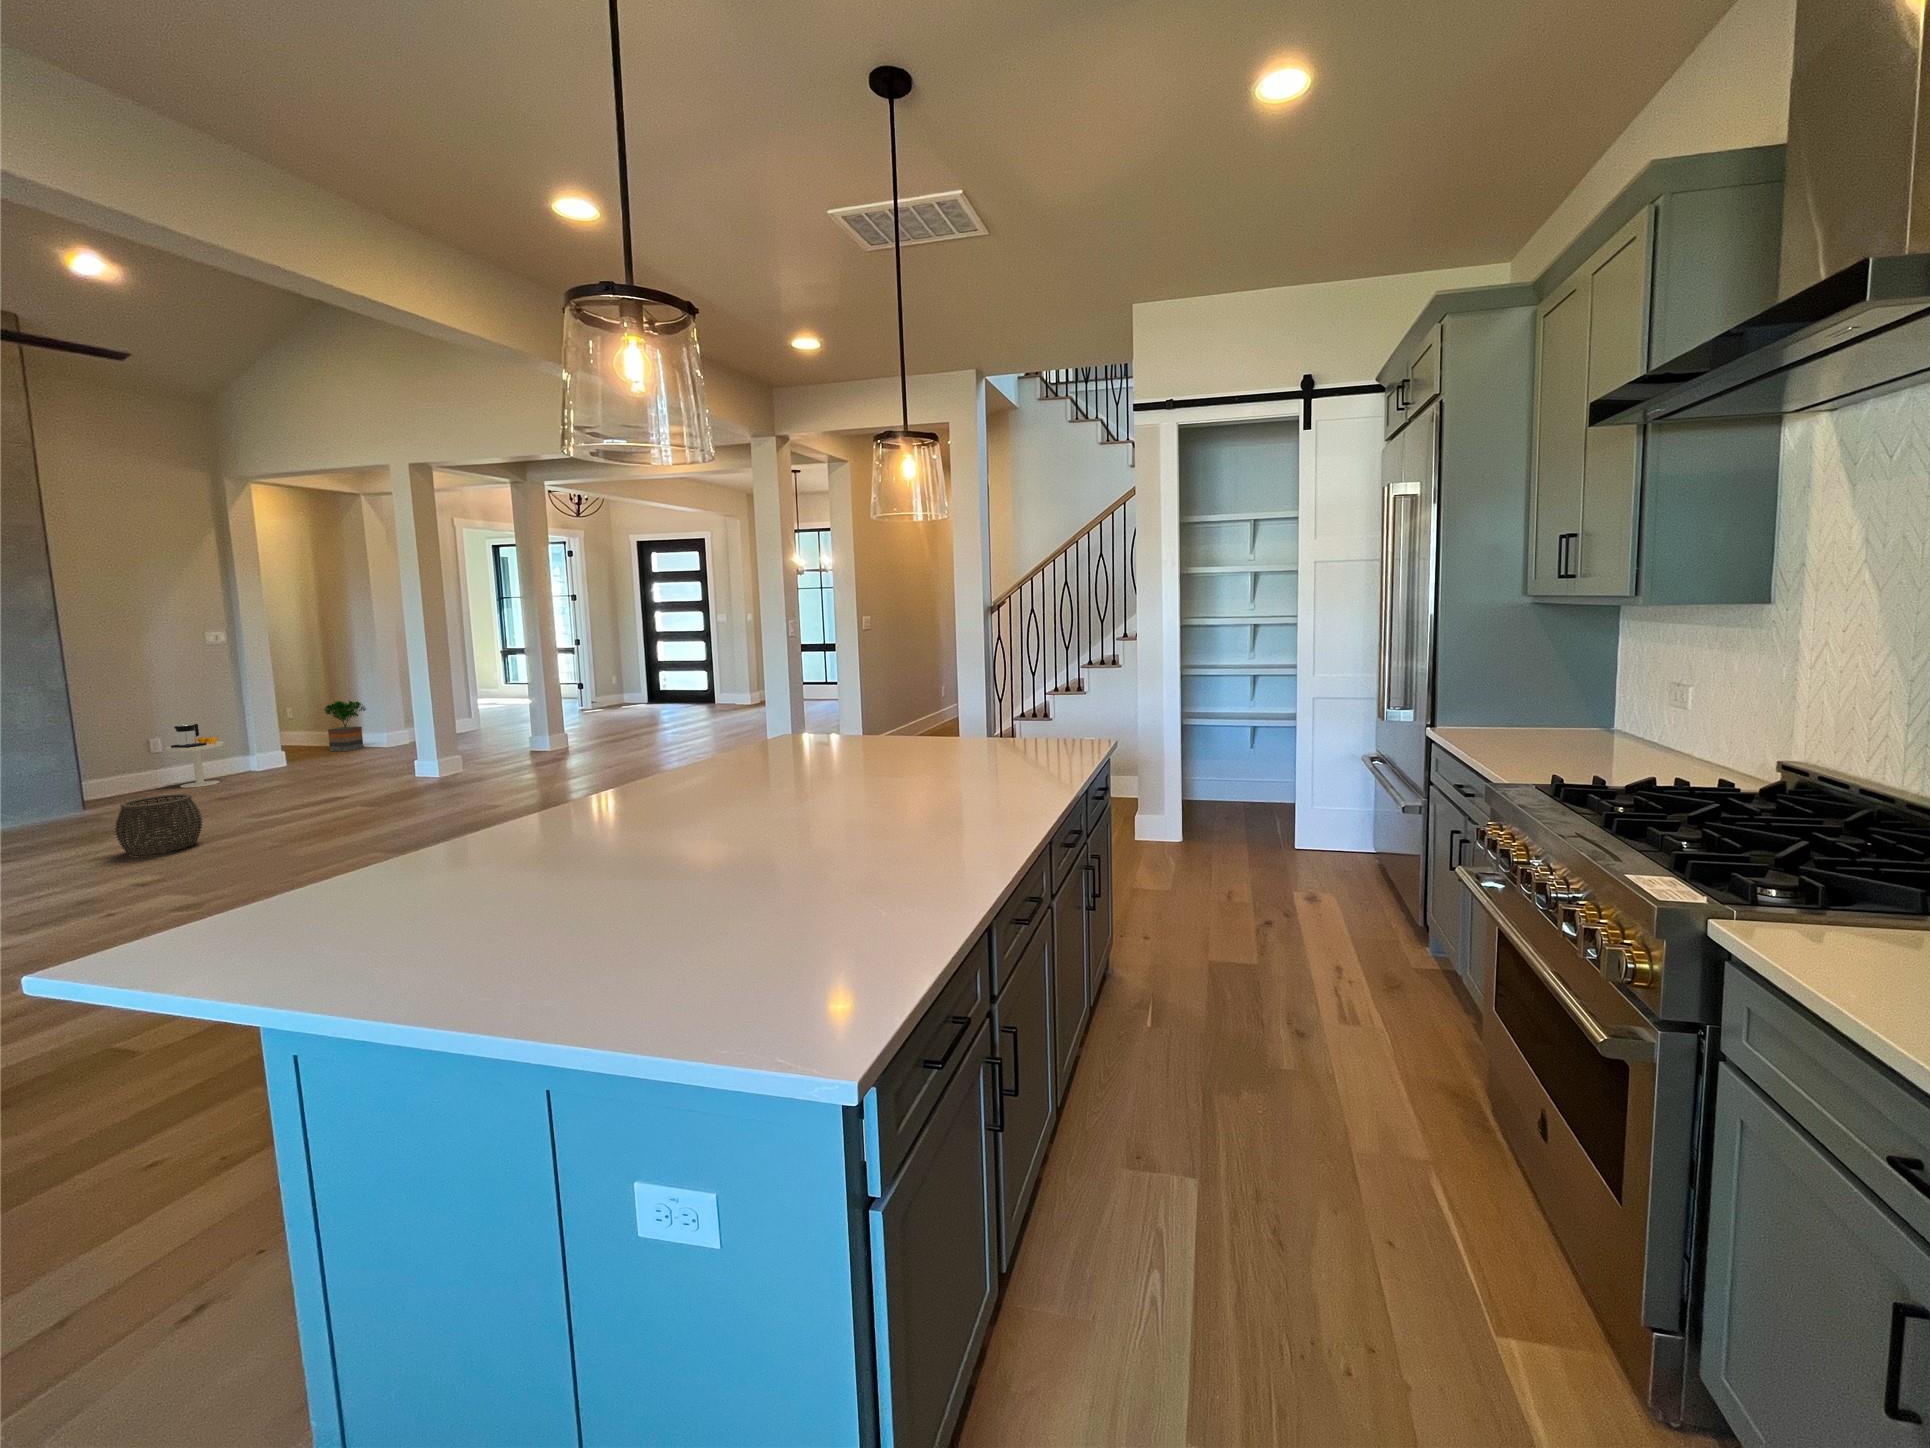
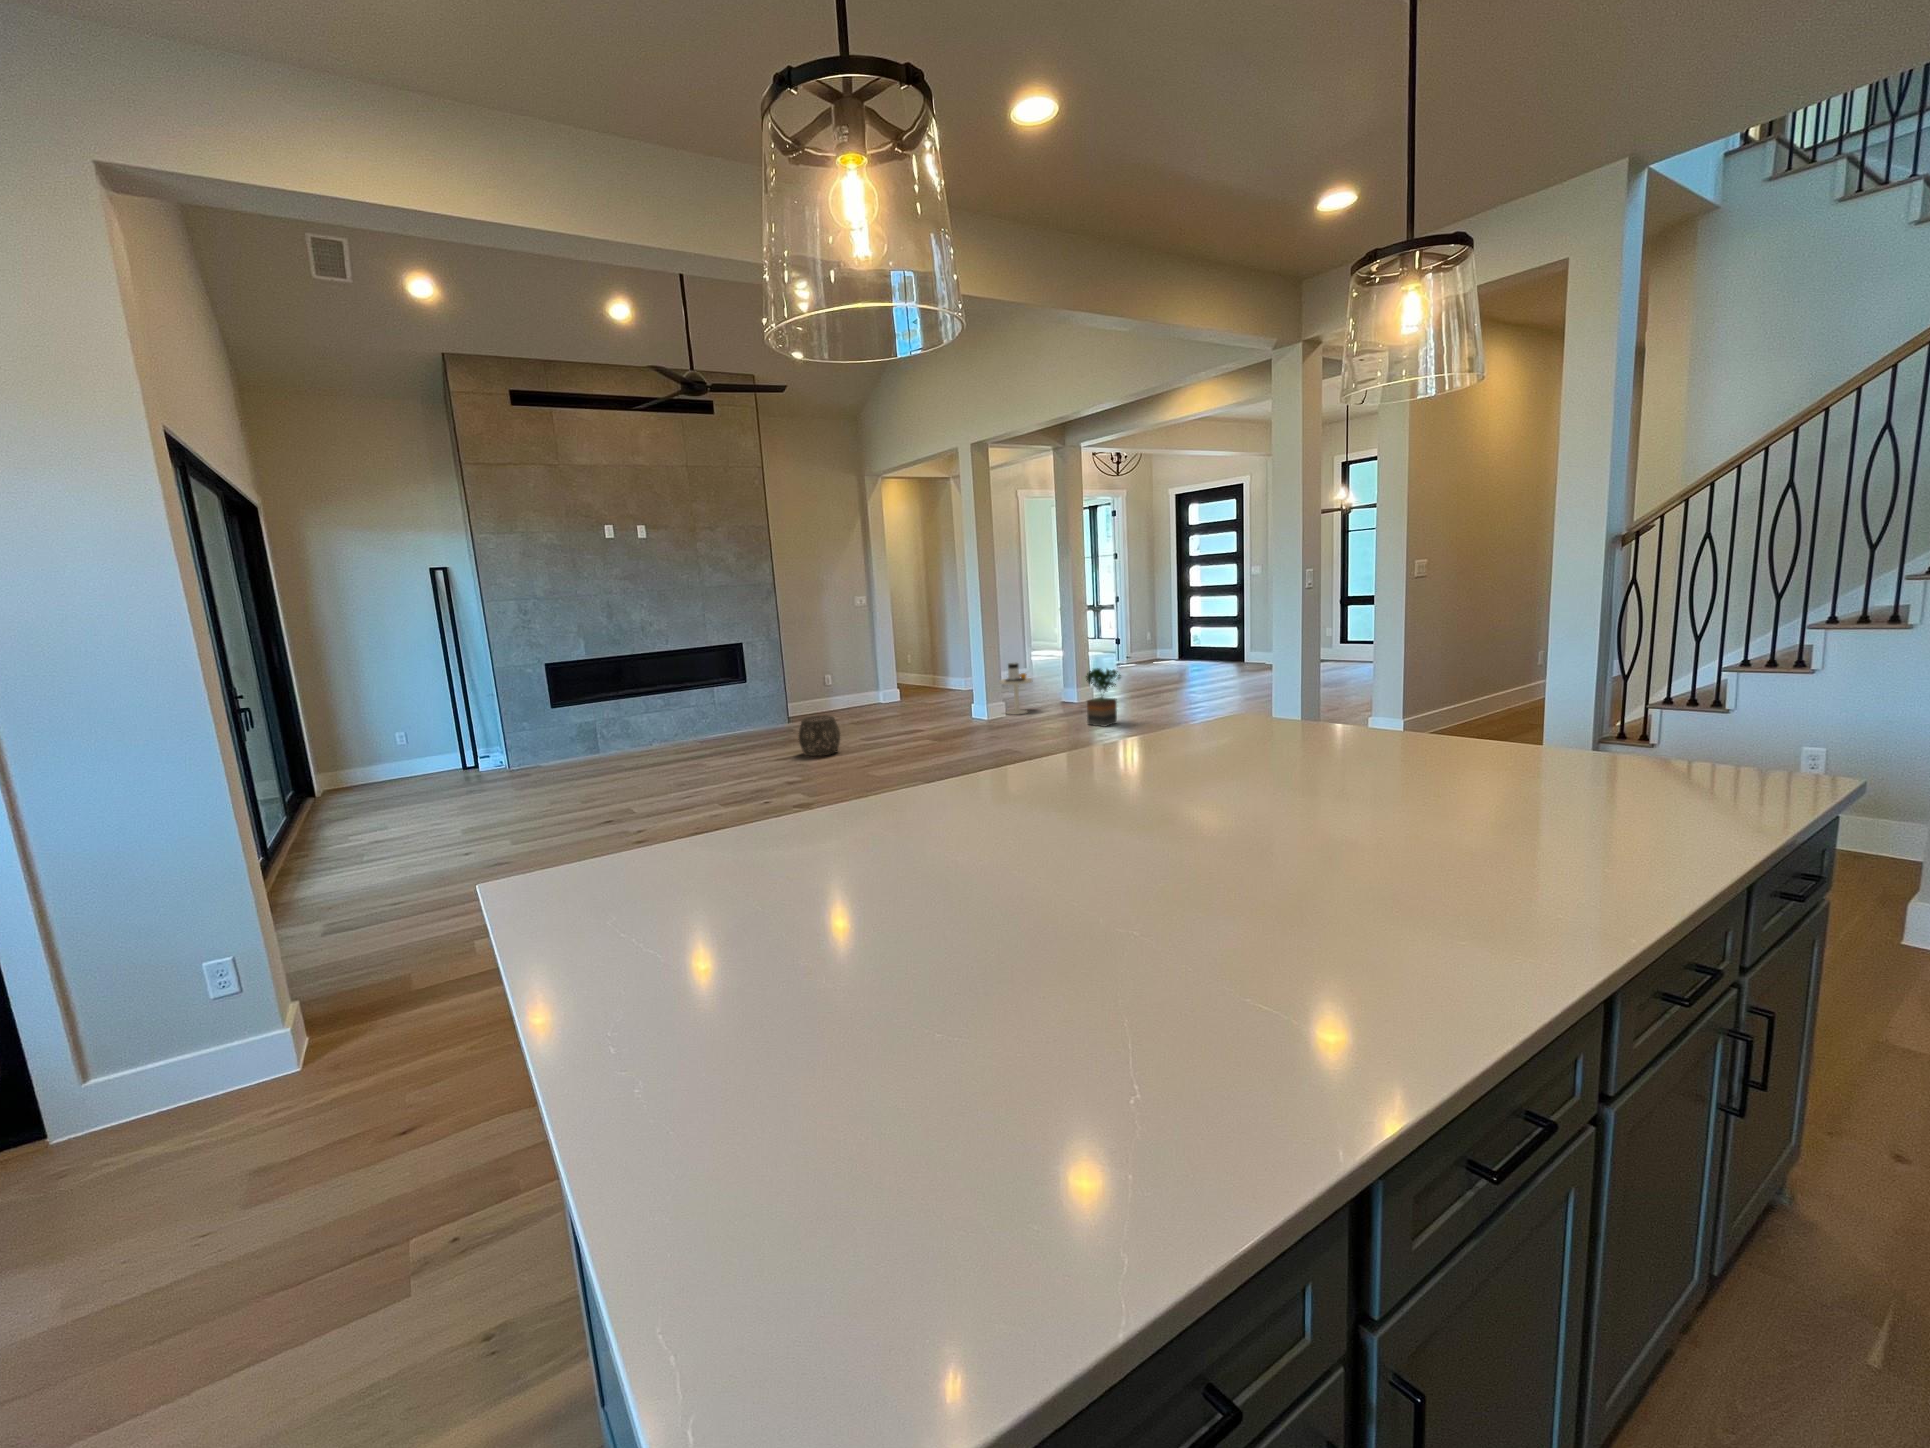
potted tree: present [324,701,366,751] -> present [1086,668,1121,727]
side table: present [166,724,224,788] -> present [999,663,1032,715]

